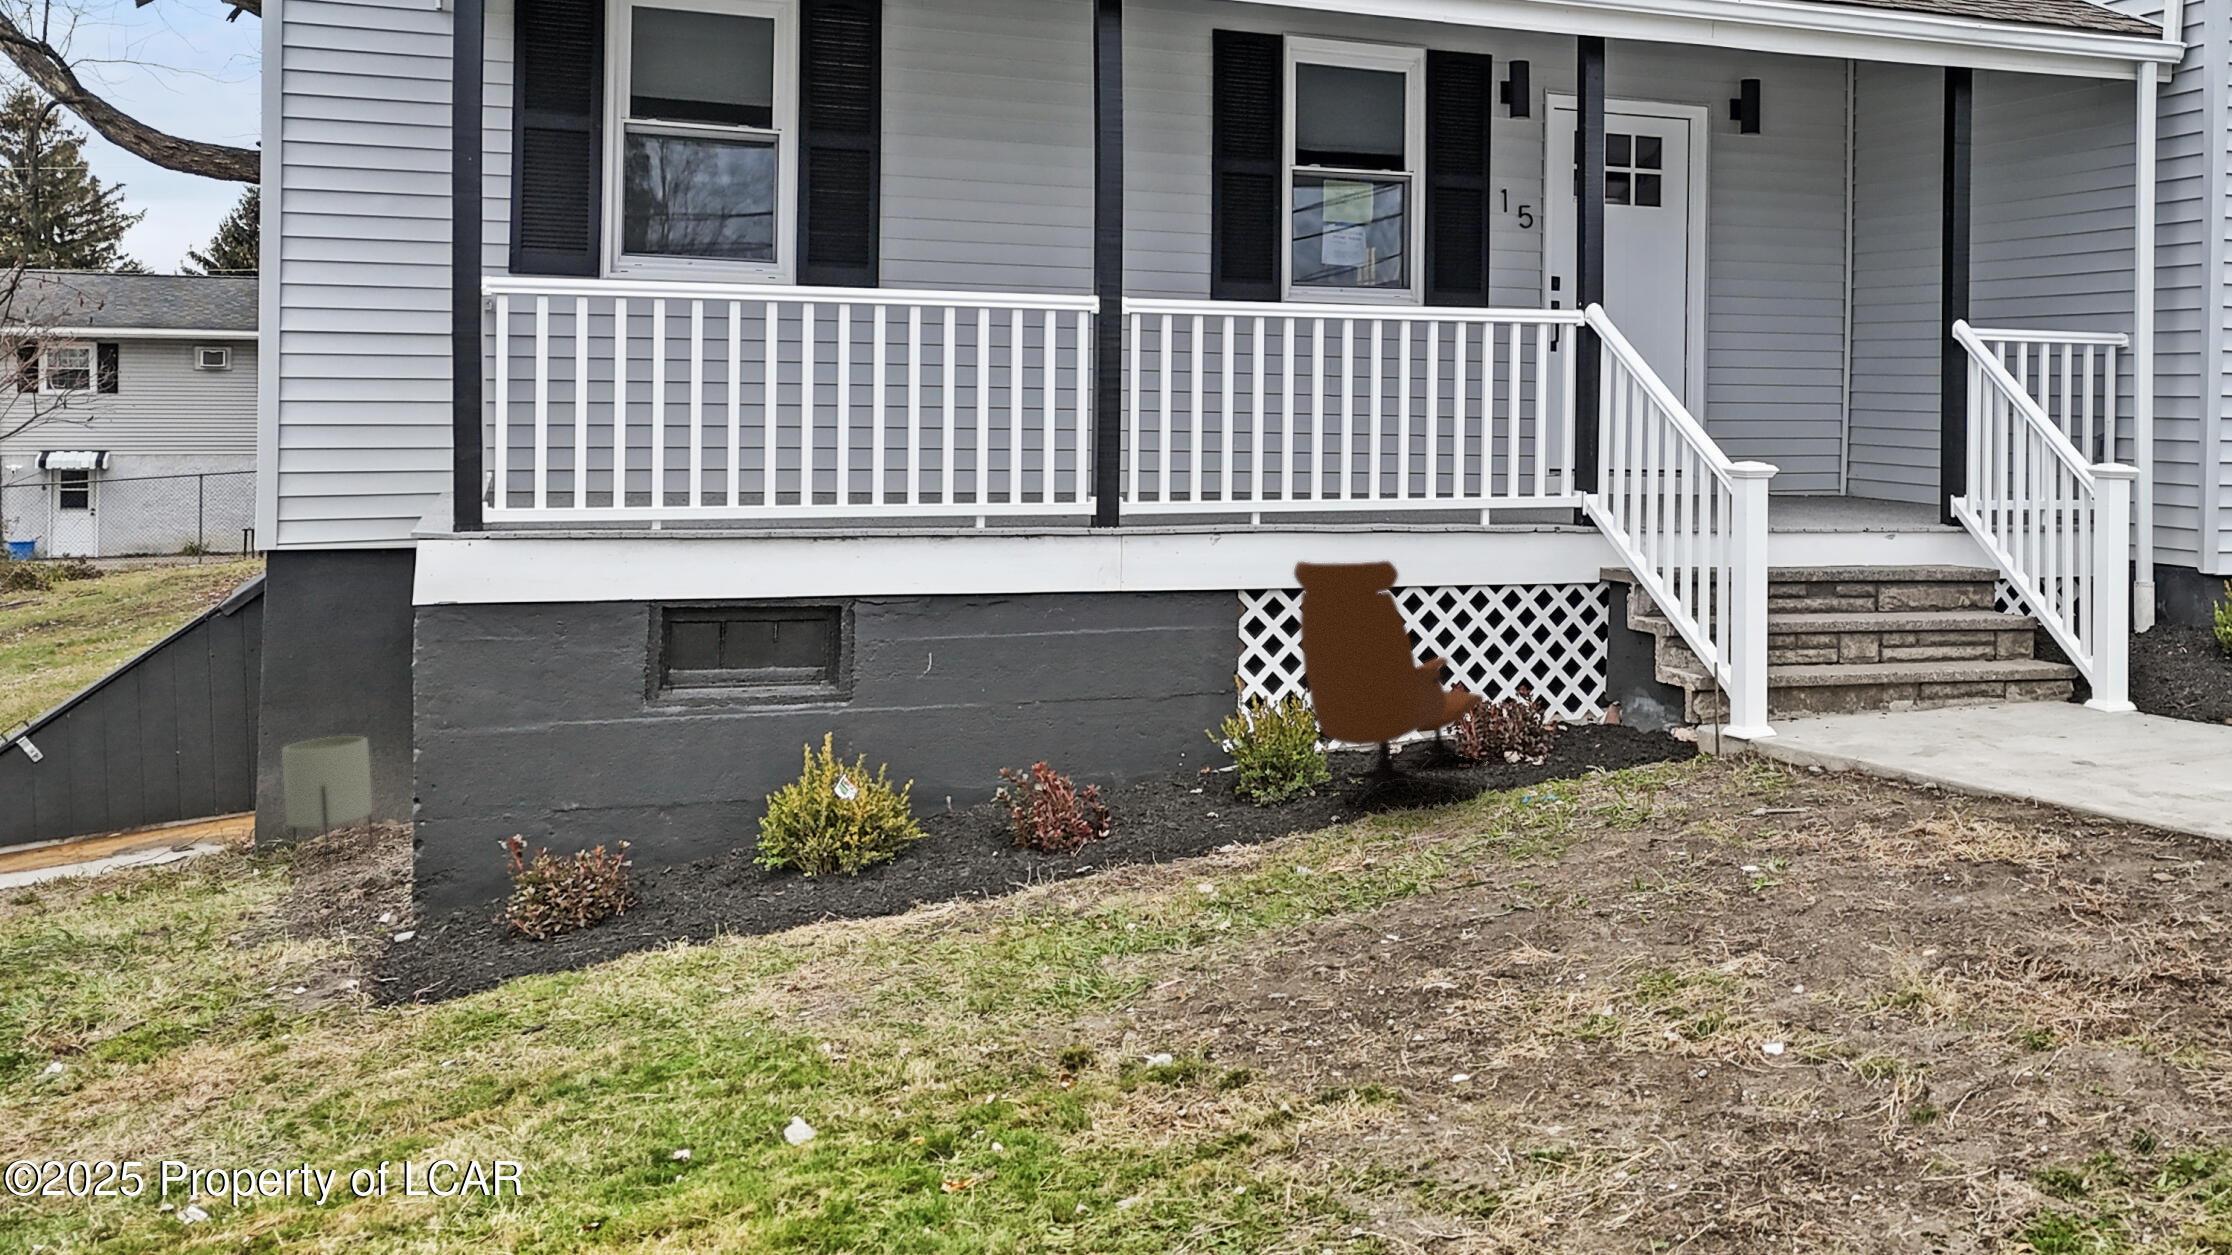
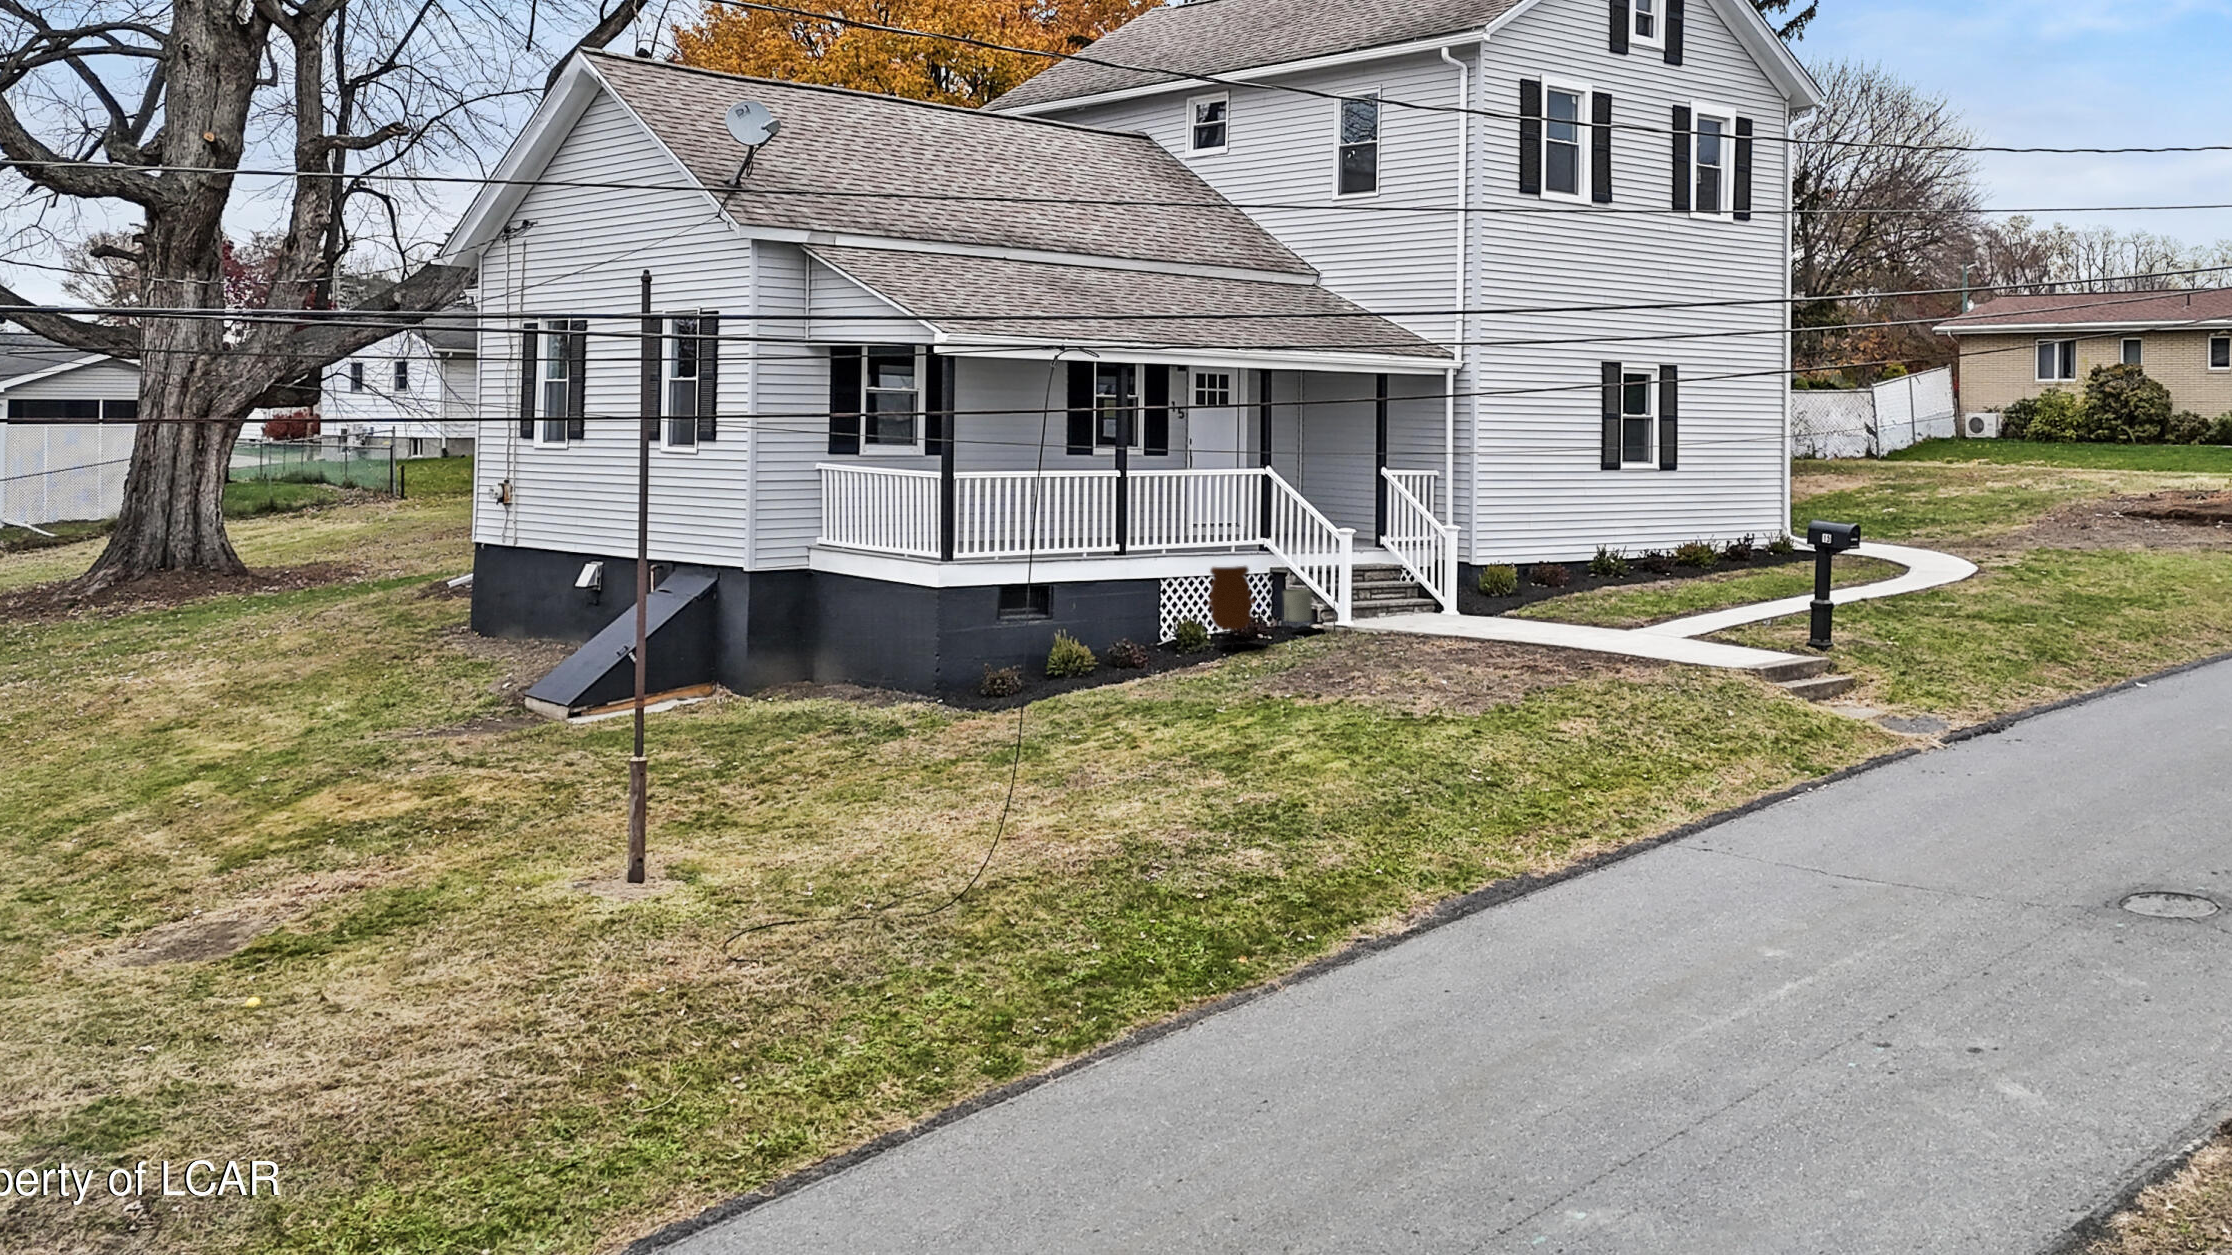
planter: present [282,736,373,857] -> present [1284,589,1313,633]

